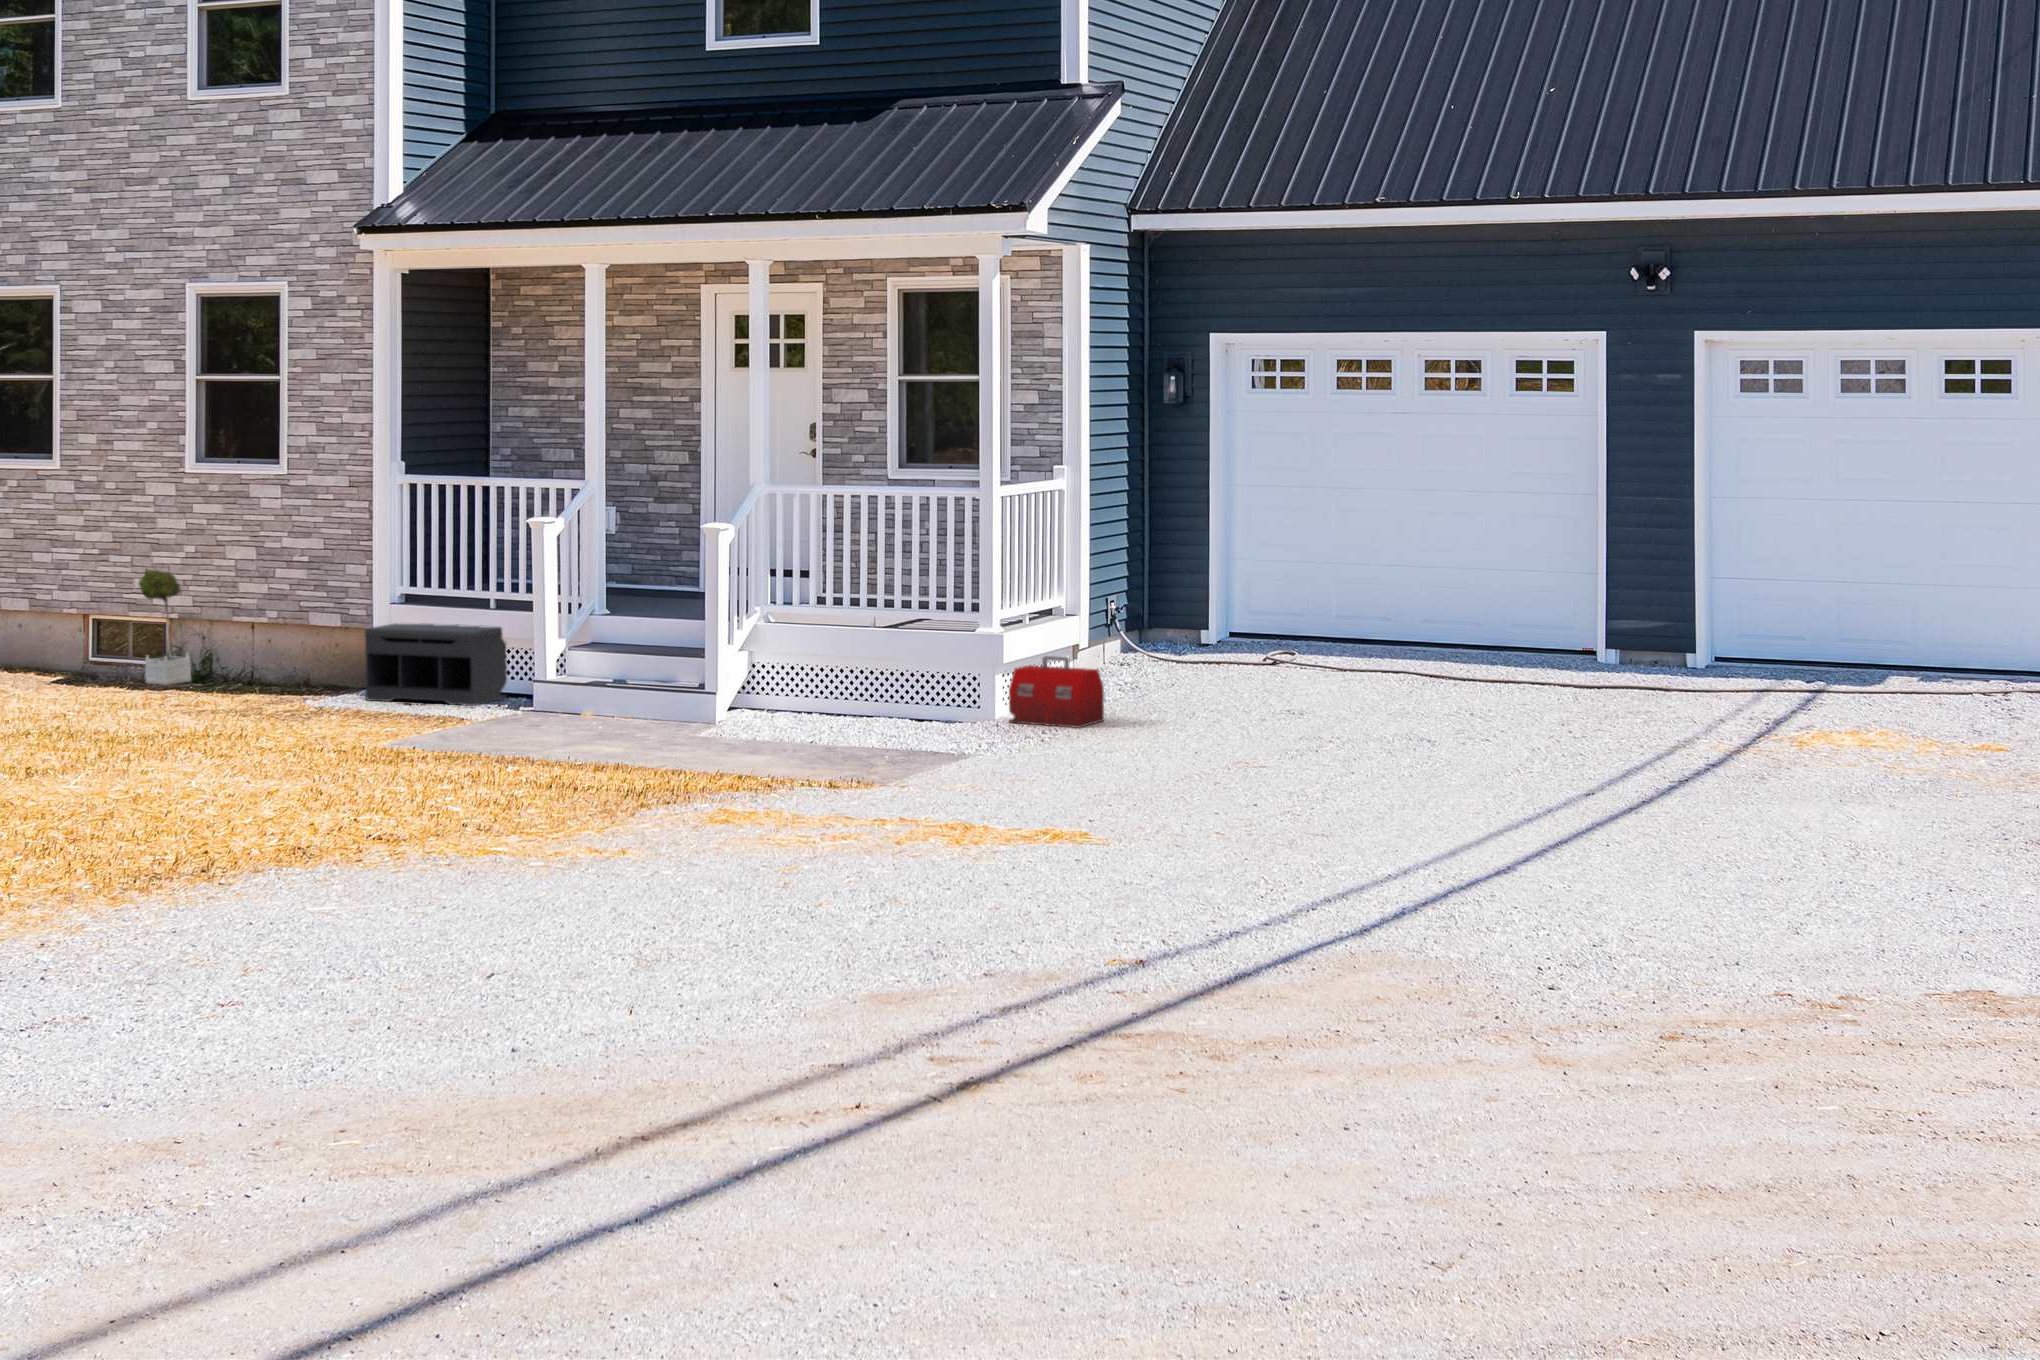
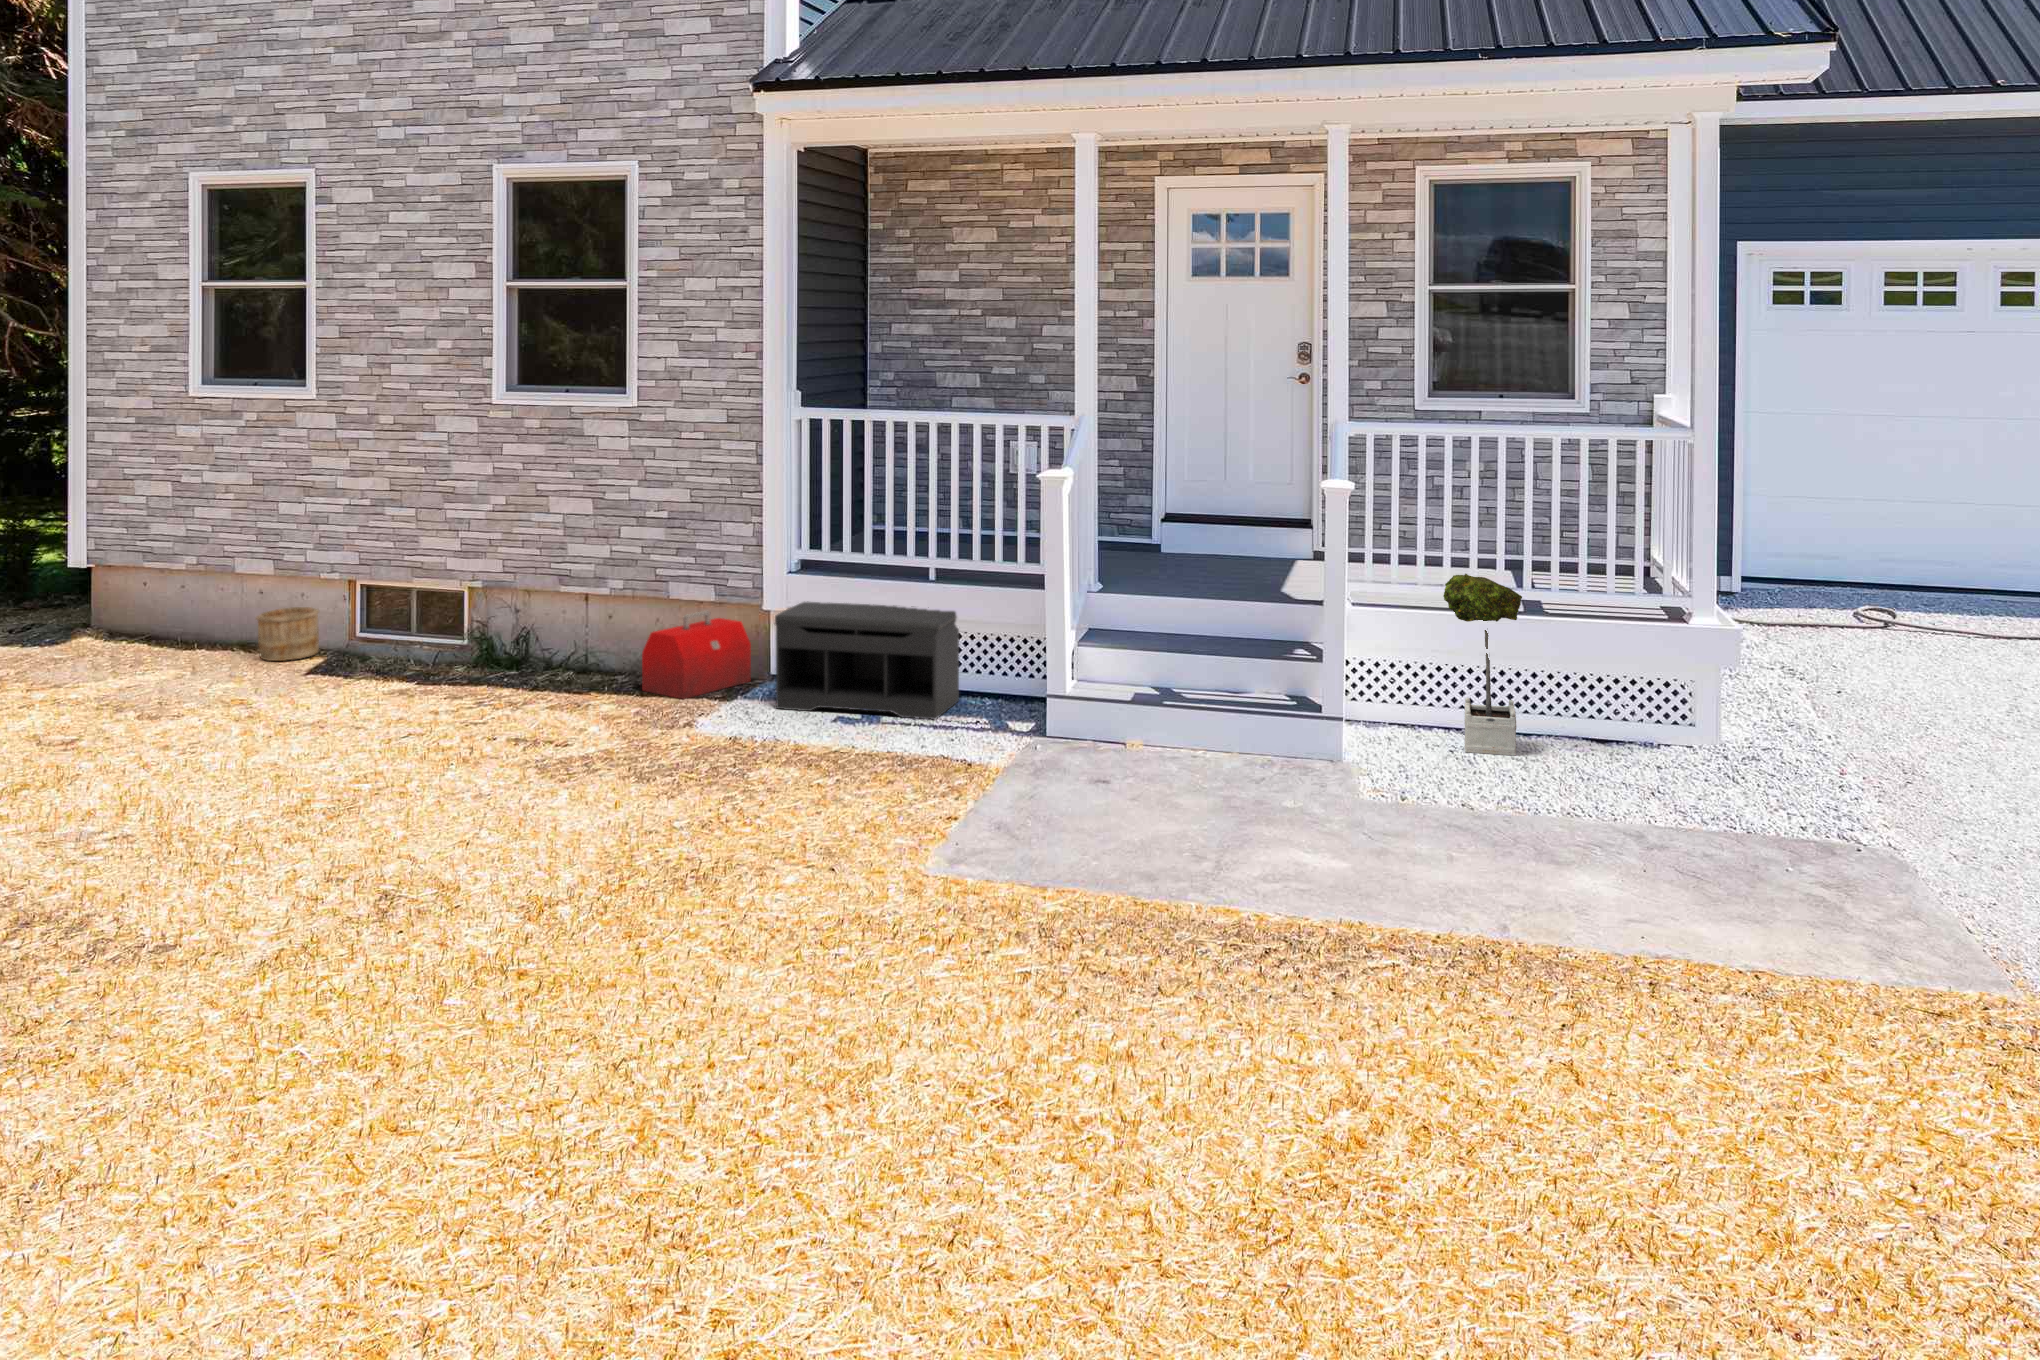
potted tree: present [139,569,191,685] -> present [1443,574,1522,756]
wooden bucket: none [14,638,63,677] -> present [256,607,319,661]
toolbox: present [1009,656,1104,728] -> present [642,611,751,699]

